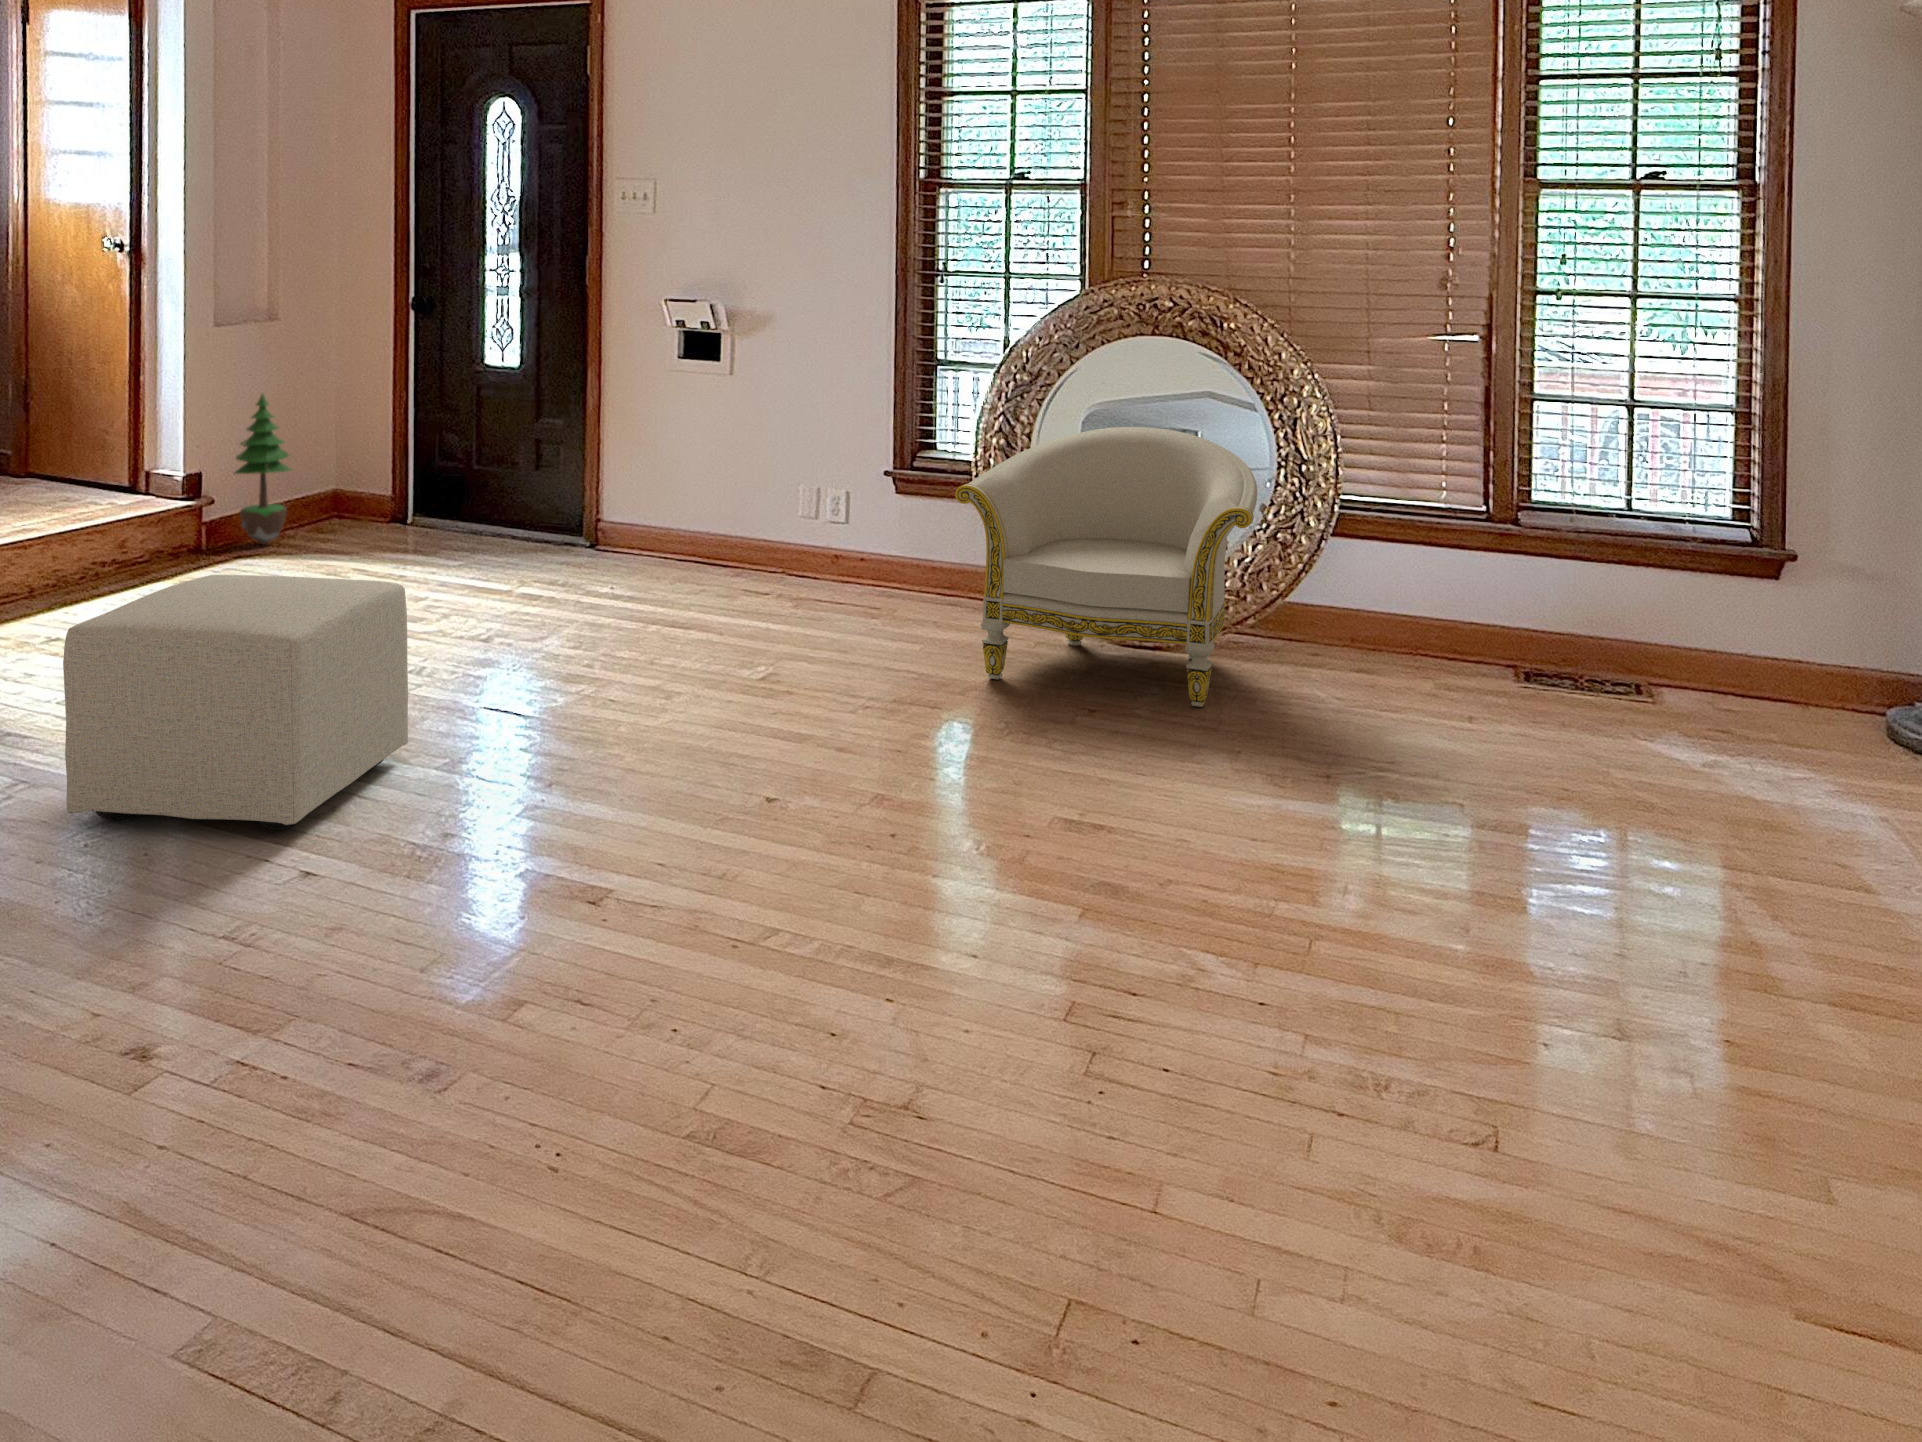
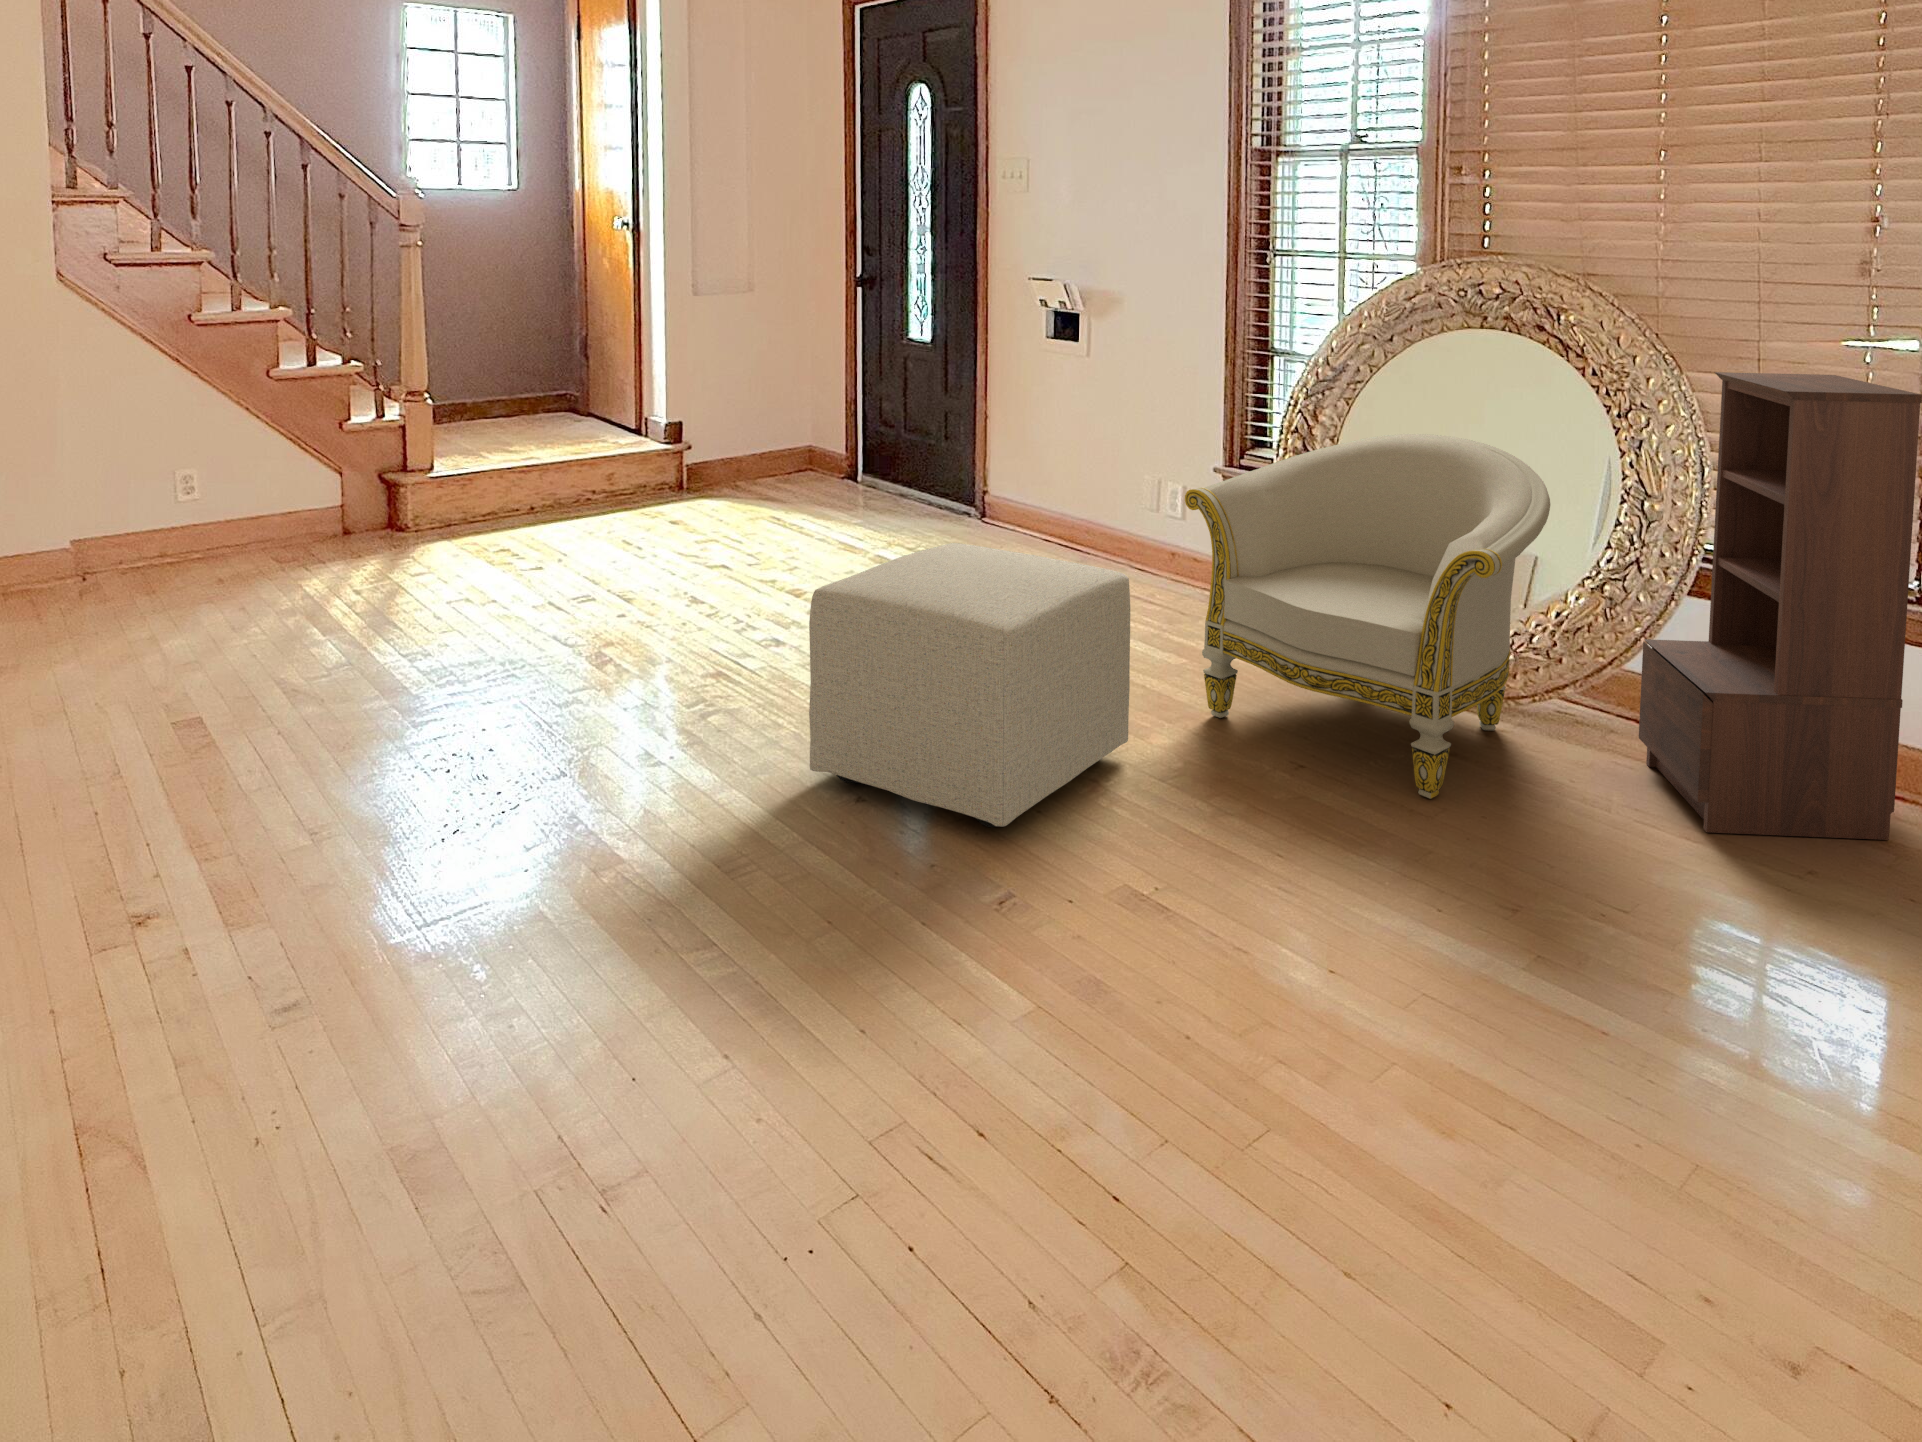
bookshelf: none [1312,363,1504,699] -> present [1639,372,1922,840]
potted tree: present [235,394,291,544] -> none [711,351,761,484]
ottoman: present [63,575,408,830] -> present [809,543,1130,827]

